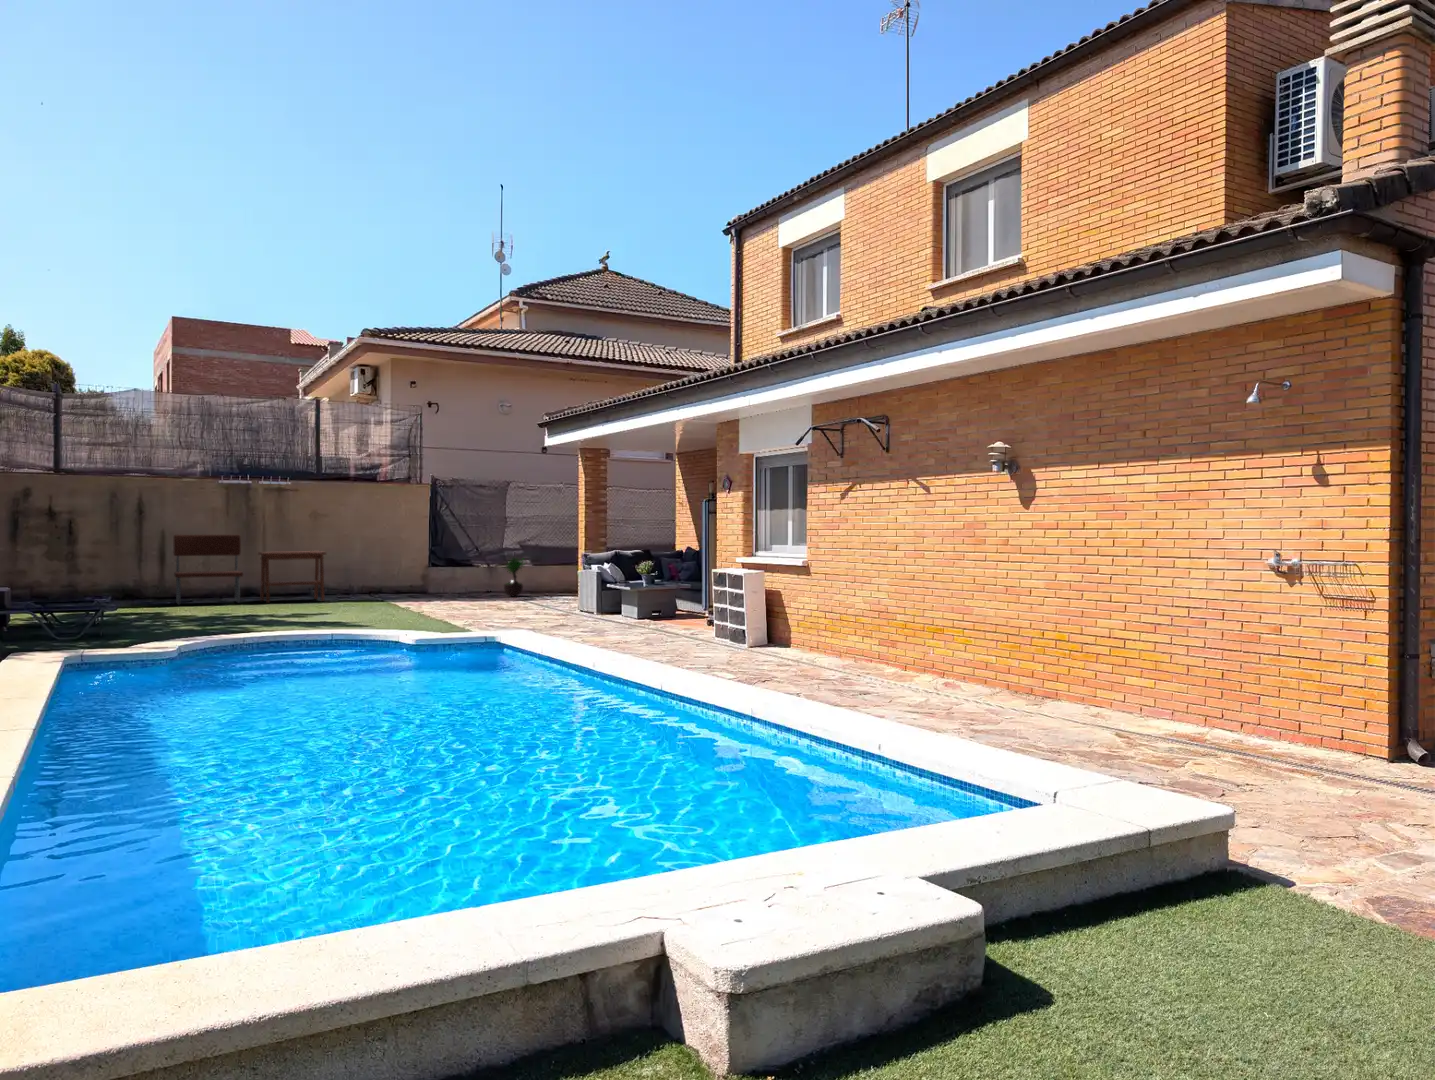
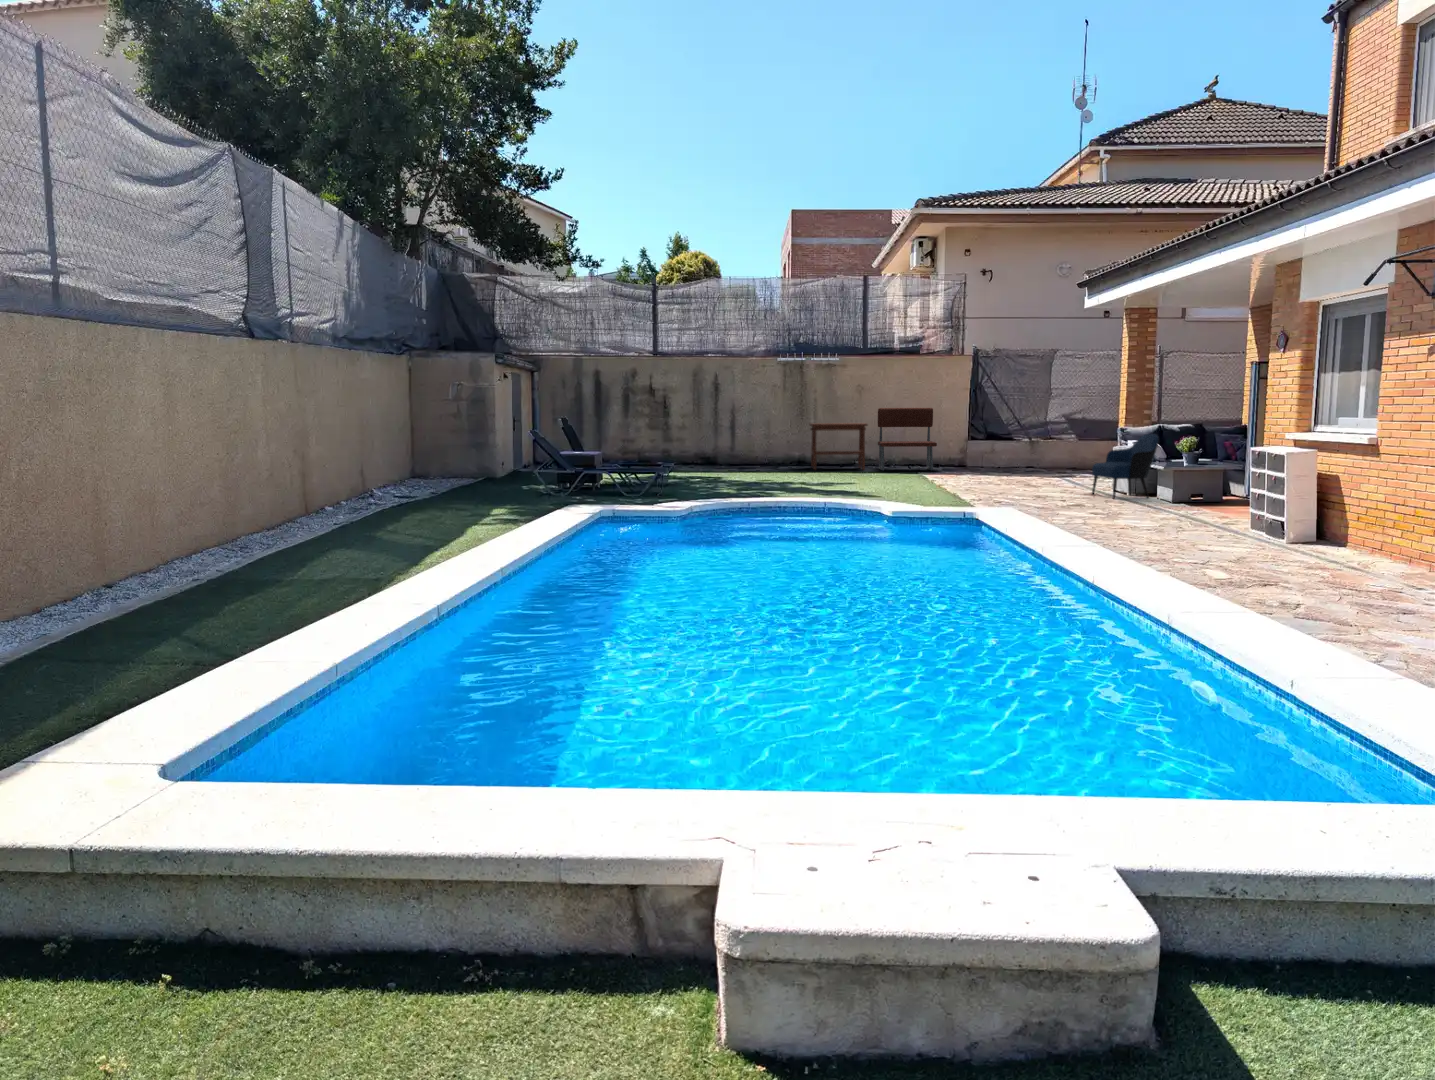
bench: present [173,535,243,604] -> present [878,408,937,471]
potted tree: present [504,558,524,596] -> none [1043,426,1070,471]
armchair: none [567,560,622,619] -> present [1092,434,1159,499]

